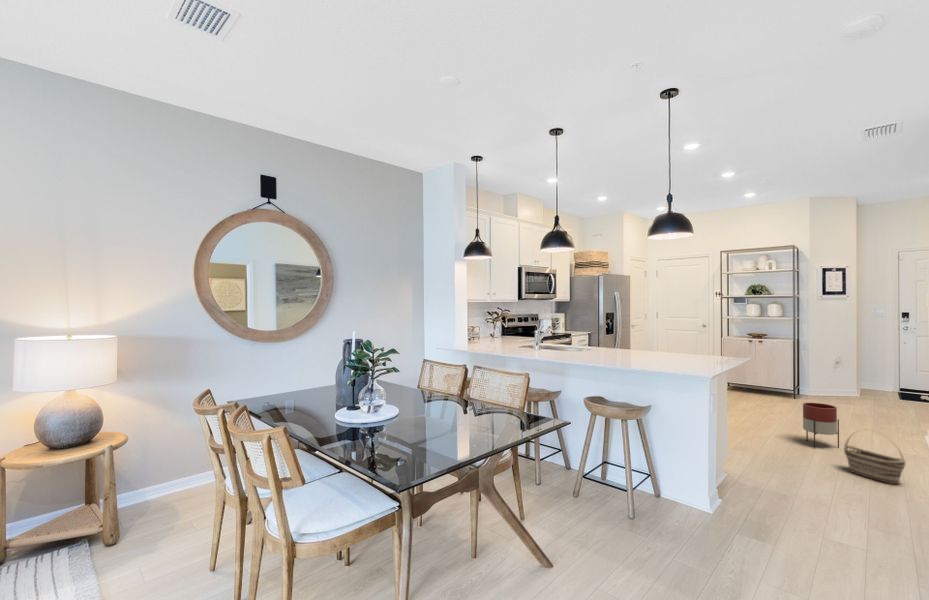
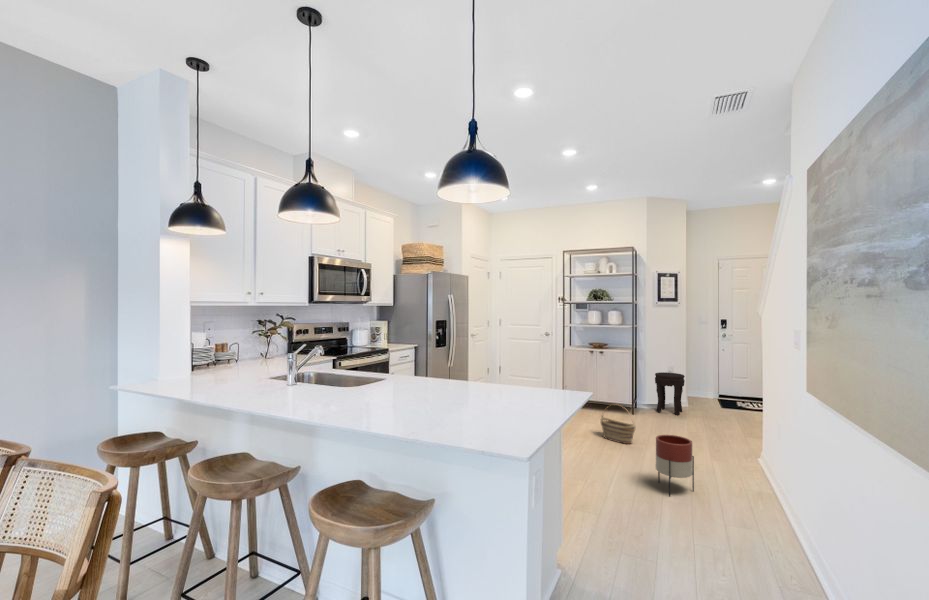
side table: none [819,362,852,402] -> present [655,372,685,415]
basket: present [844,437,905,484] -> present [600,415,635,444]

